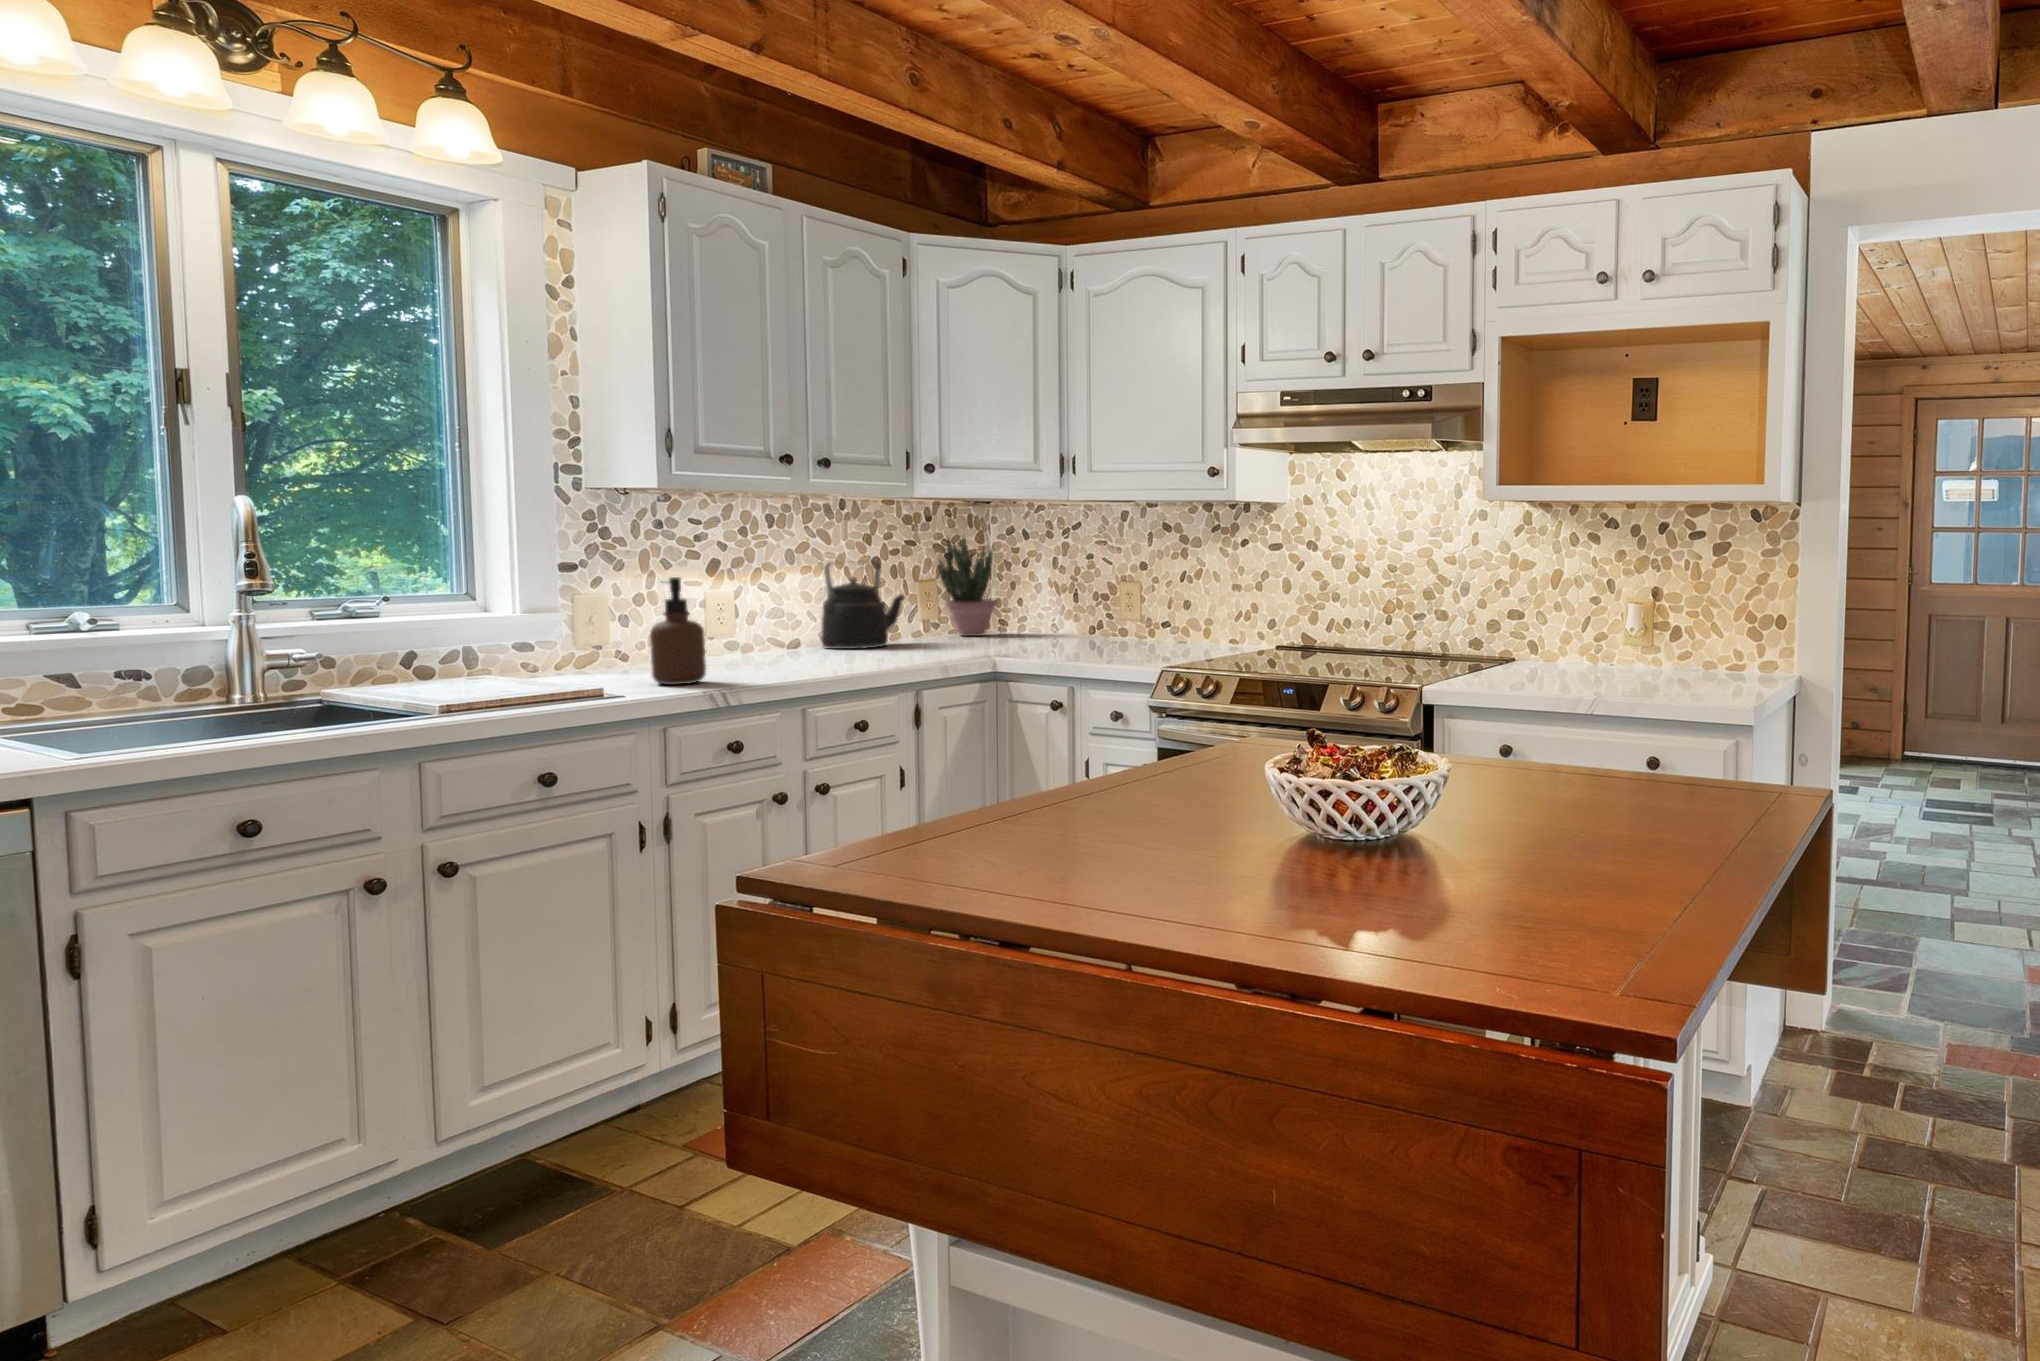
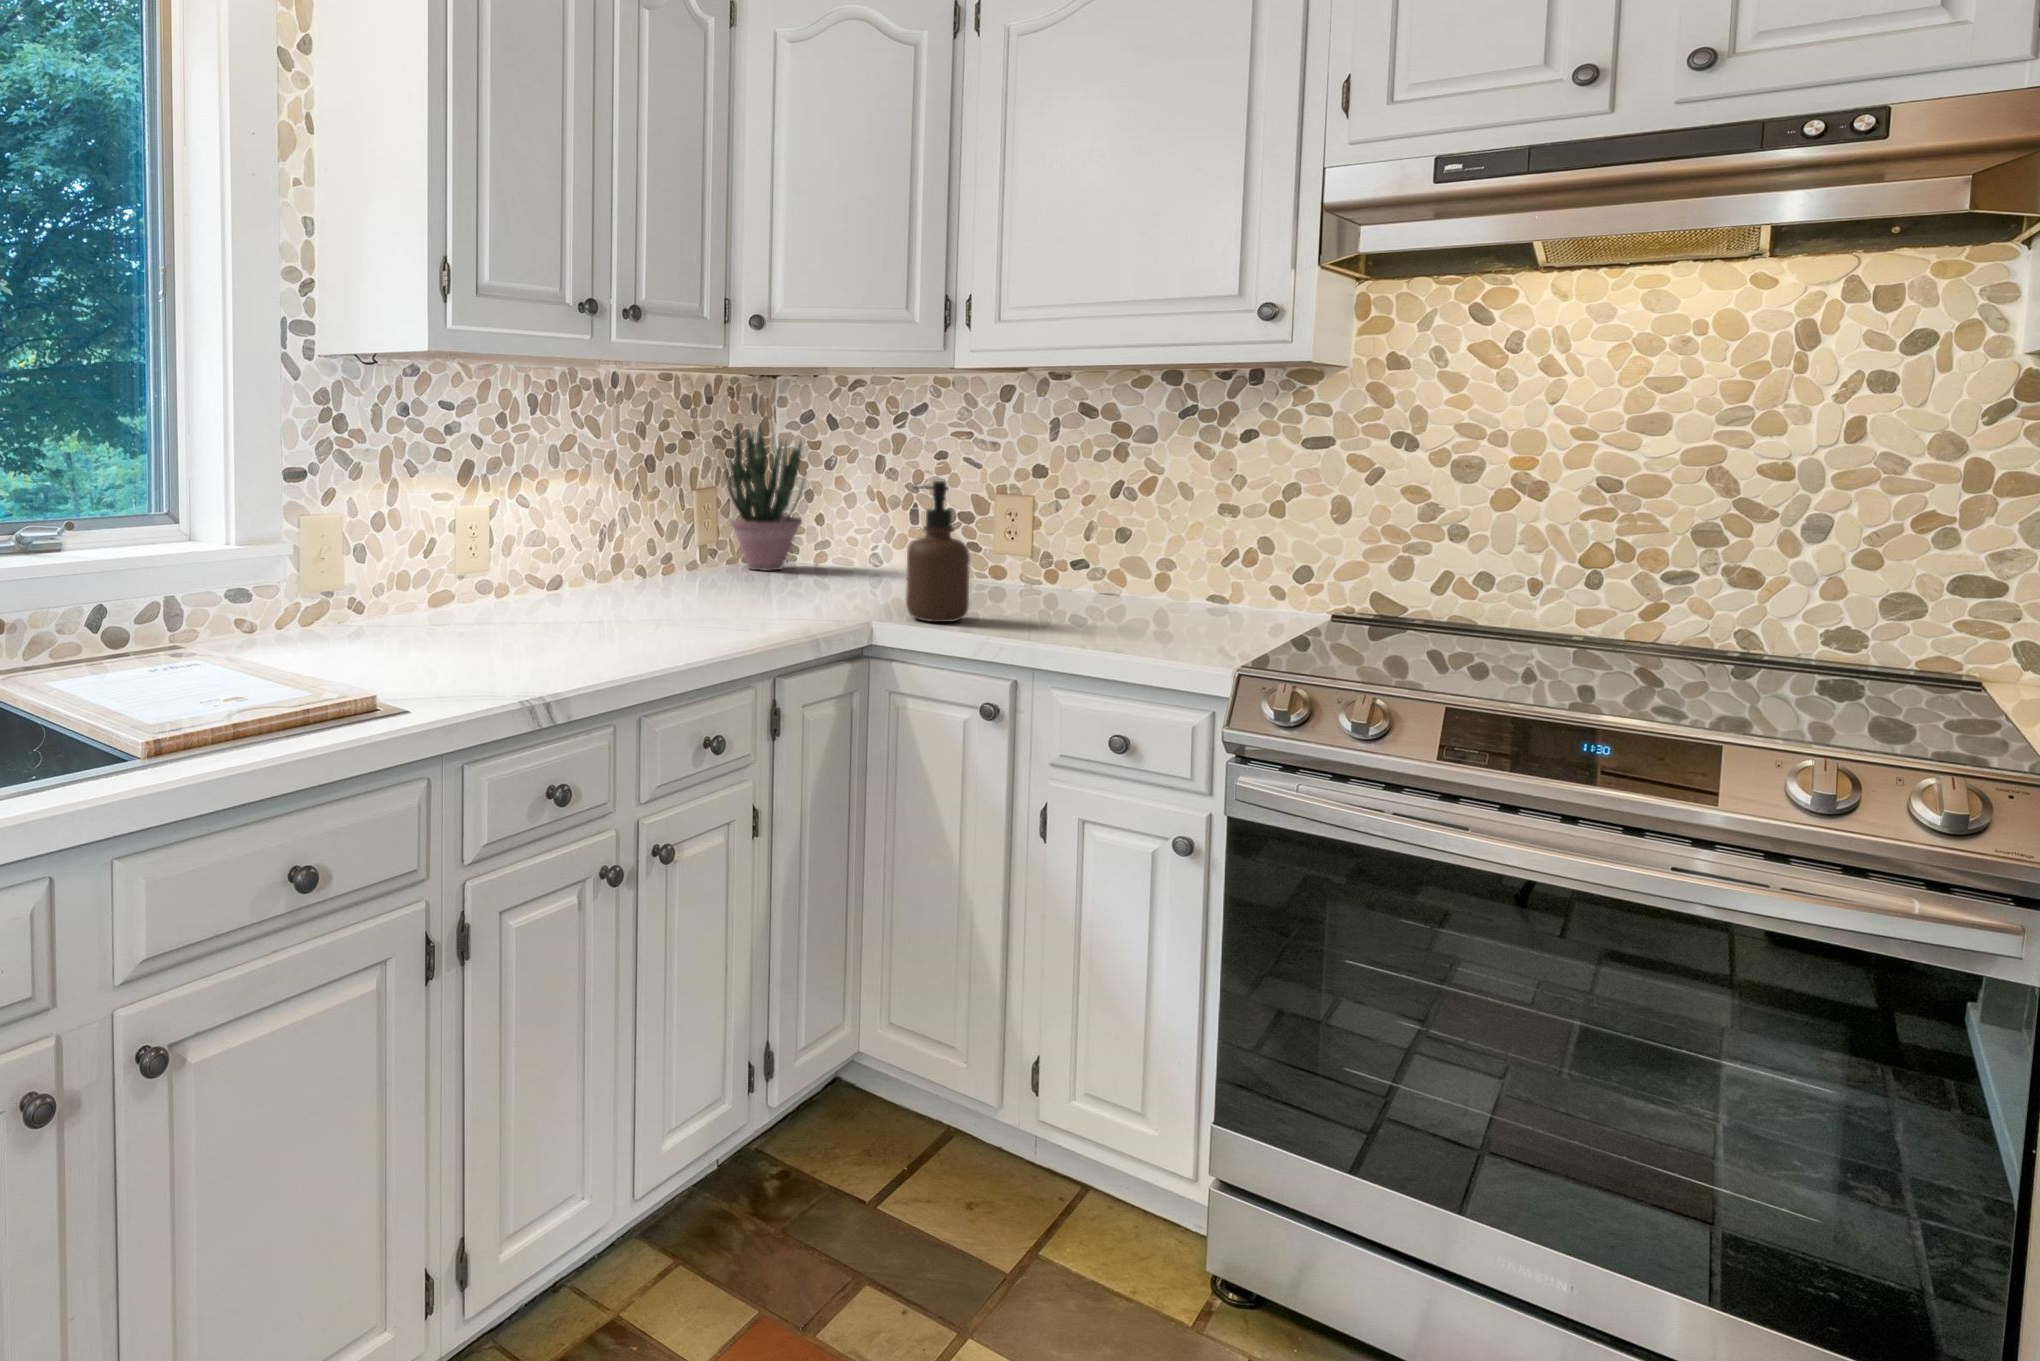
kettle: present [821,561,905,649] -> none [587,462,694,594]
soap dispenser: present [650,577,706,685] -> present [906,481,970,622]

